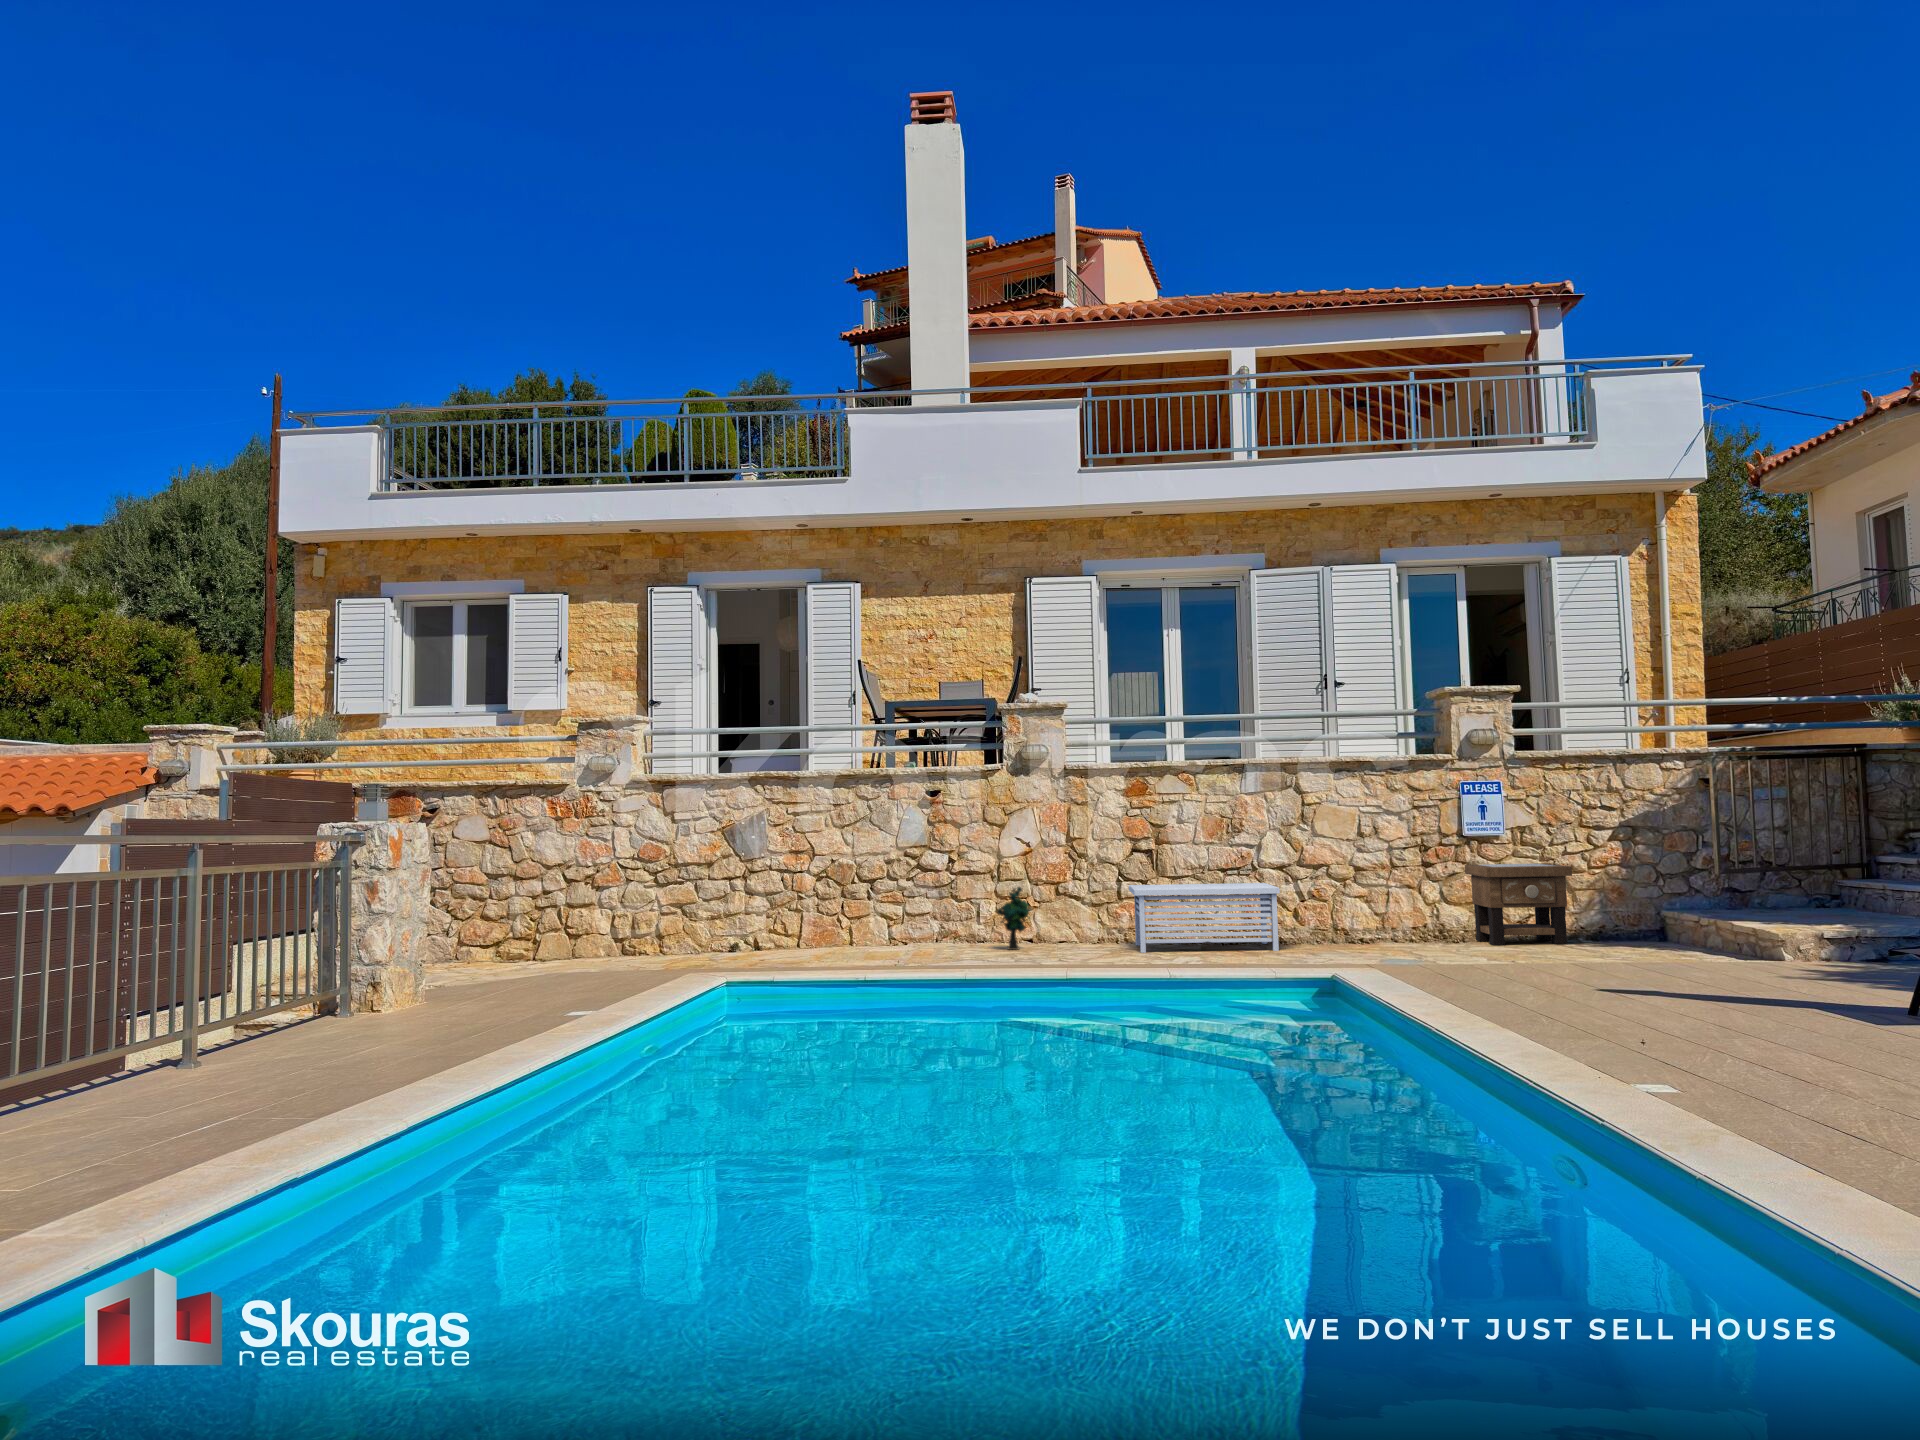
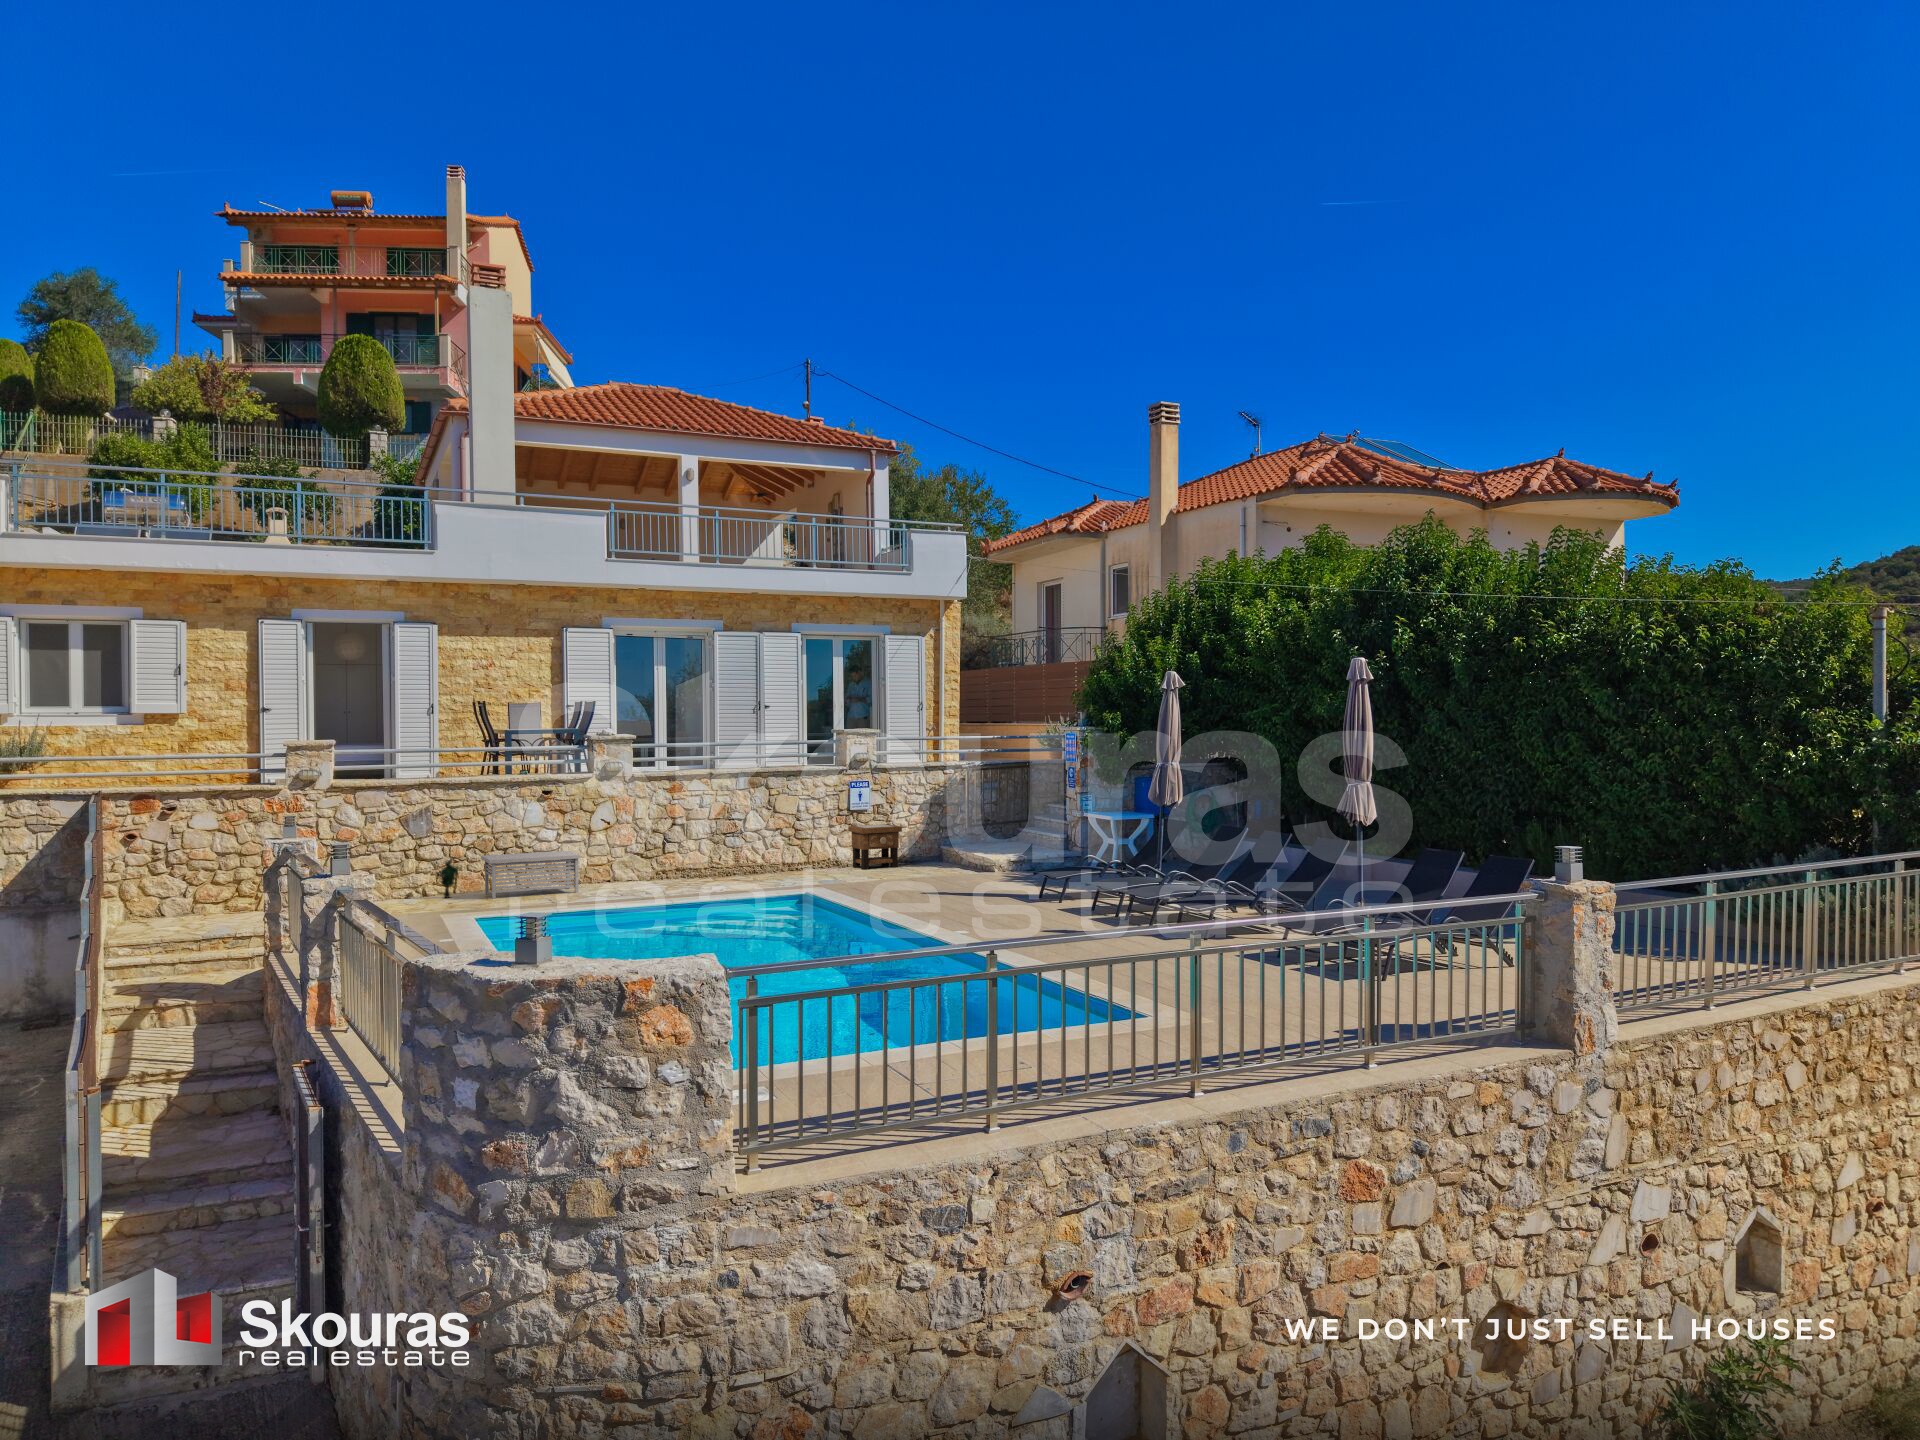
storage bench: present [1129,883,1280,953] -> present [481,851,580,899]
decorative plant: present [997,887,1030,950] -> present [436,858,459,898]

